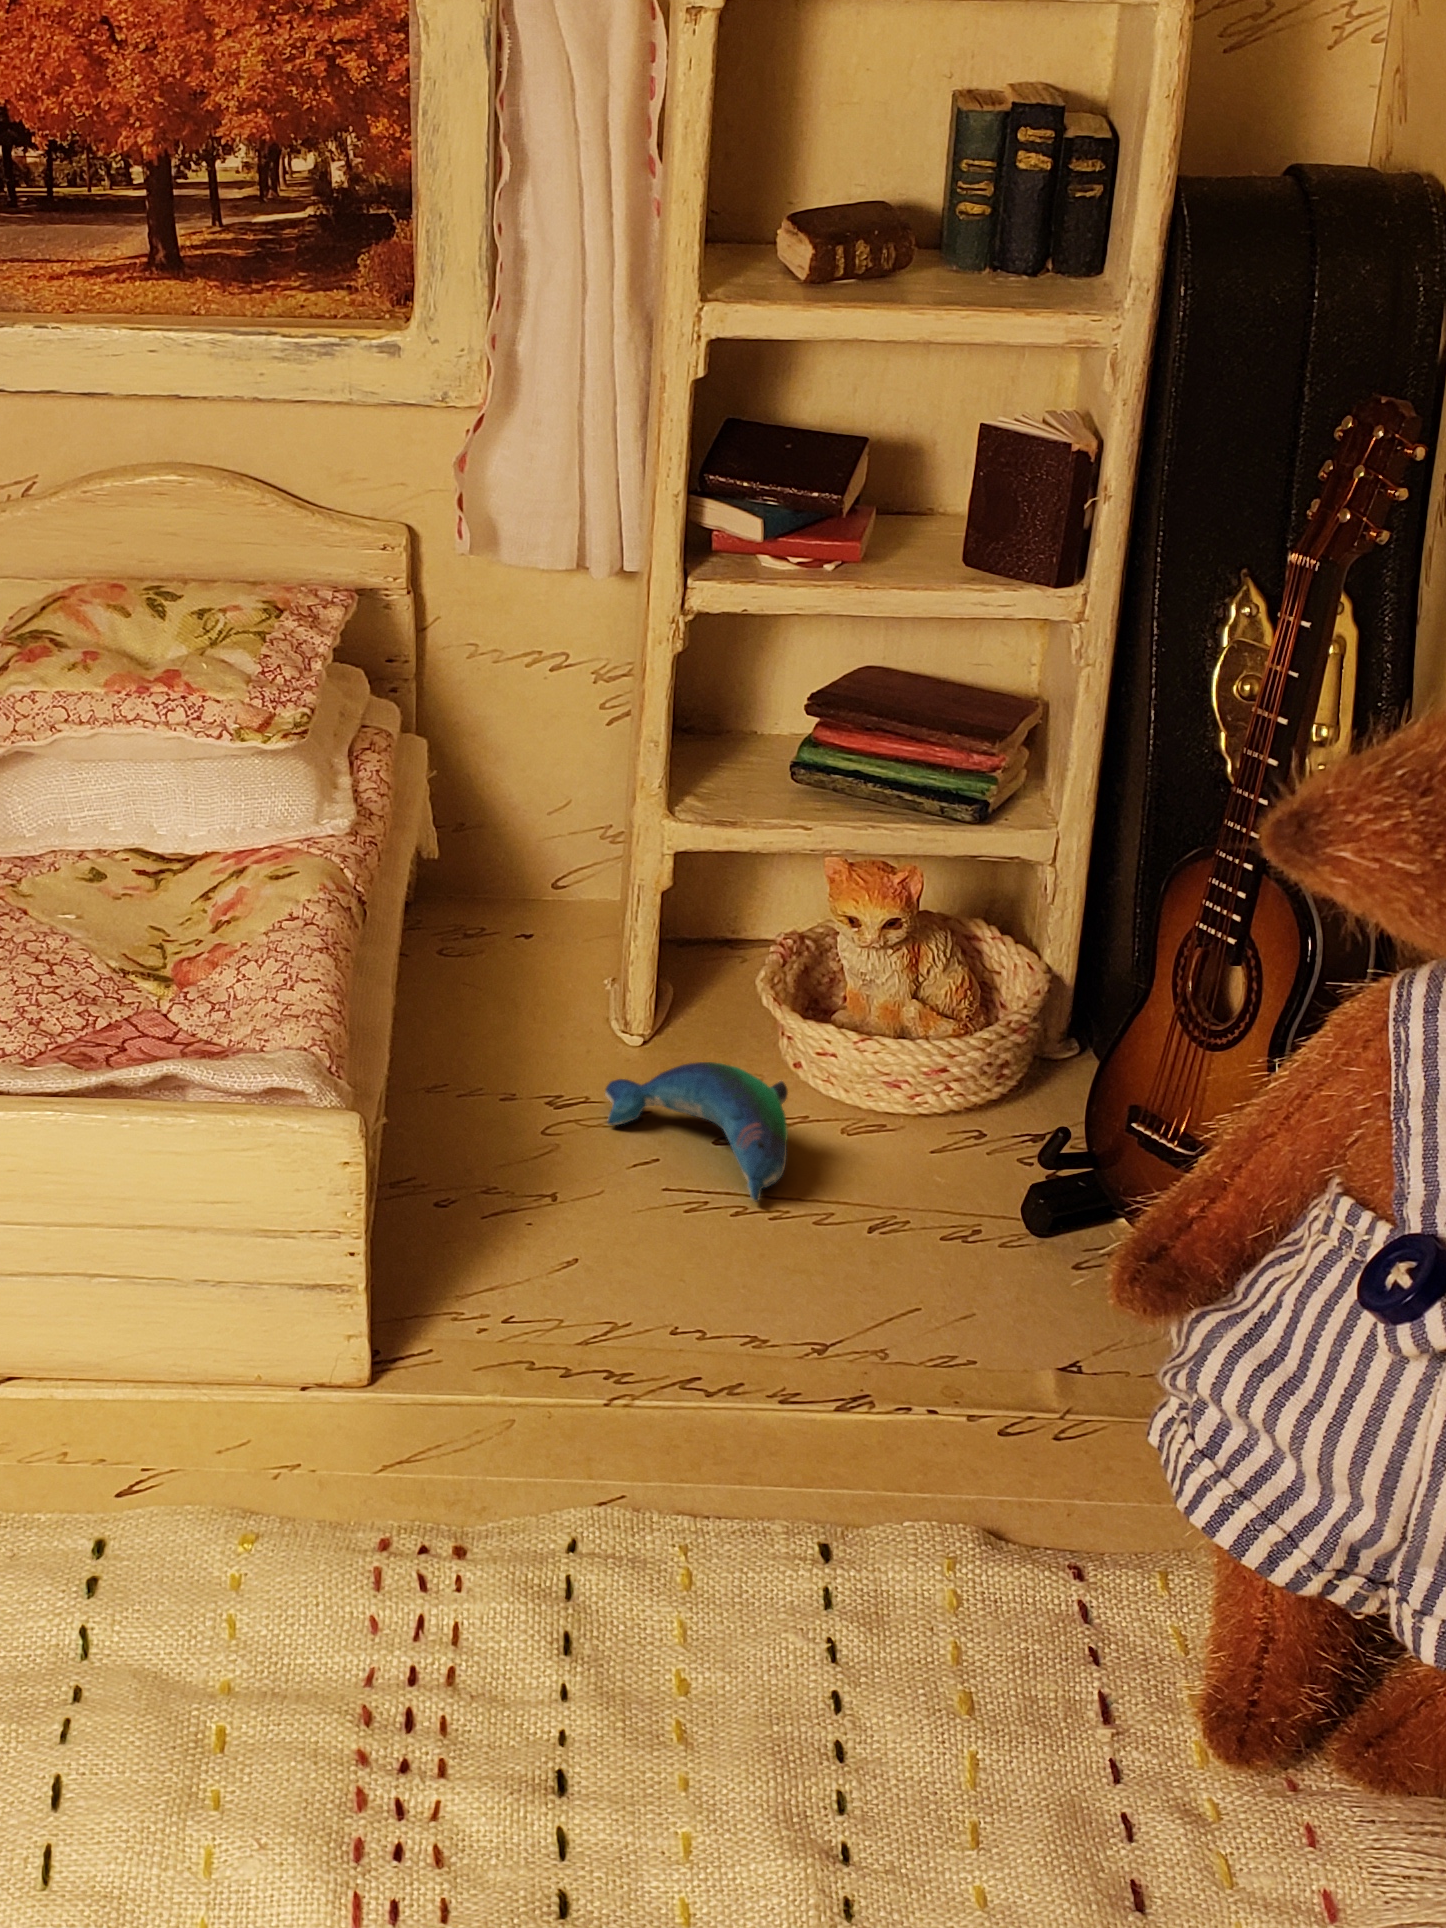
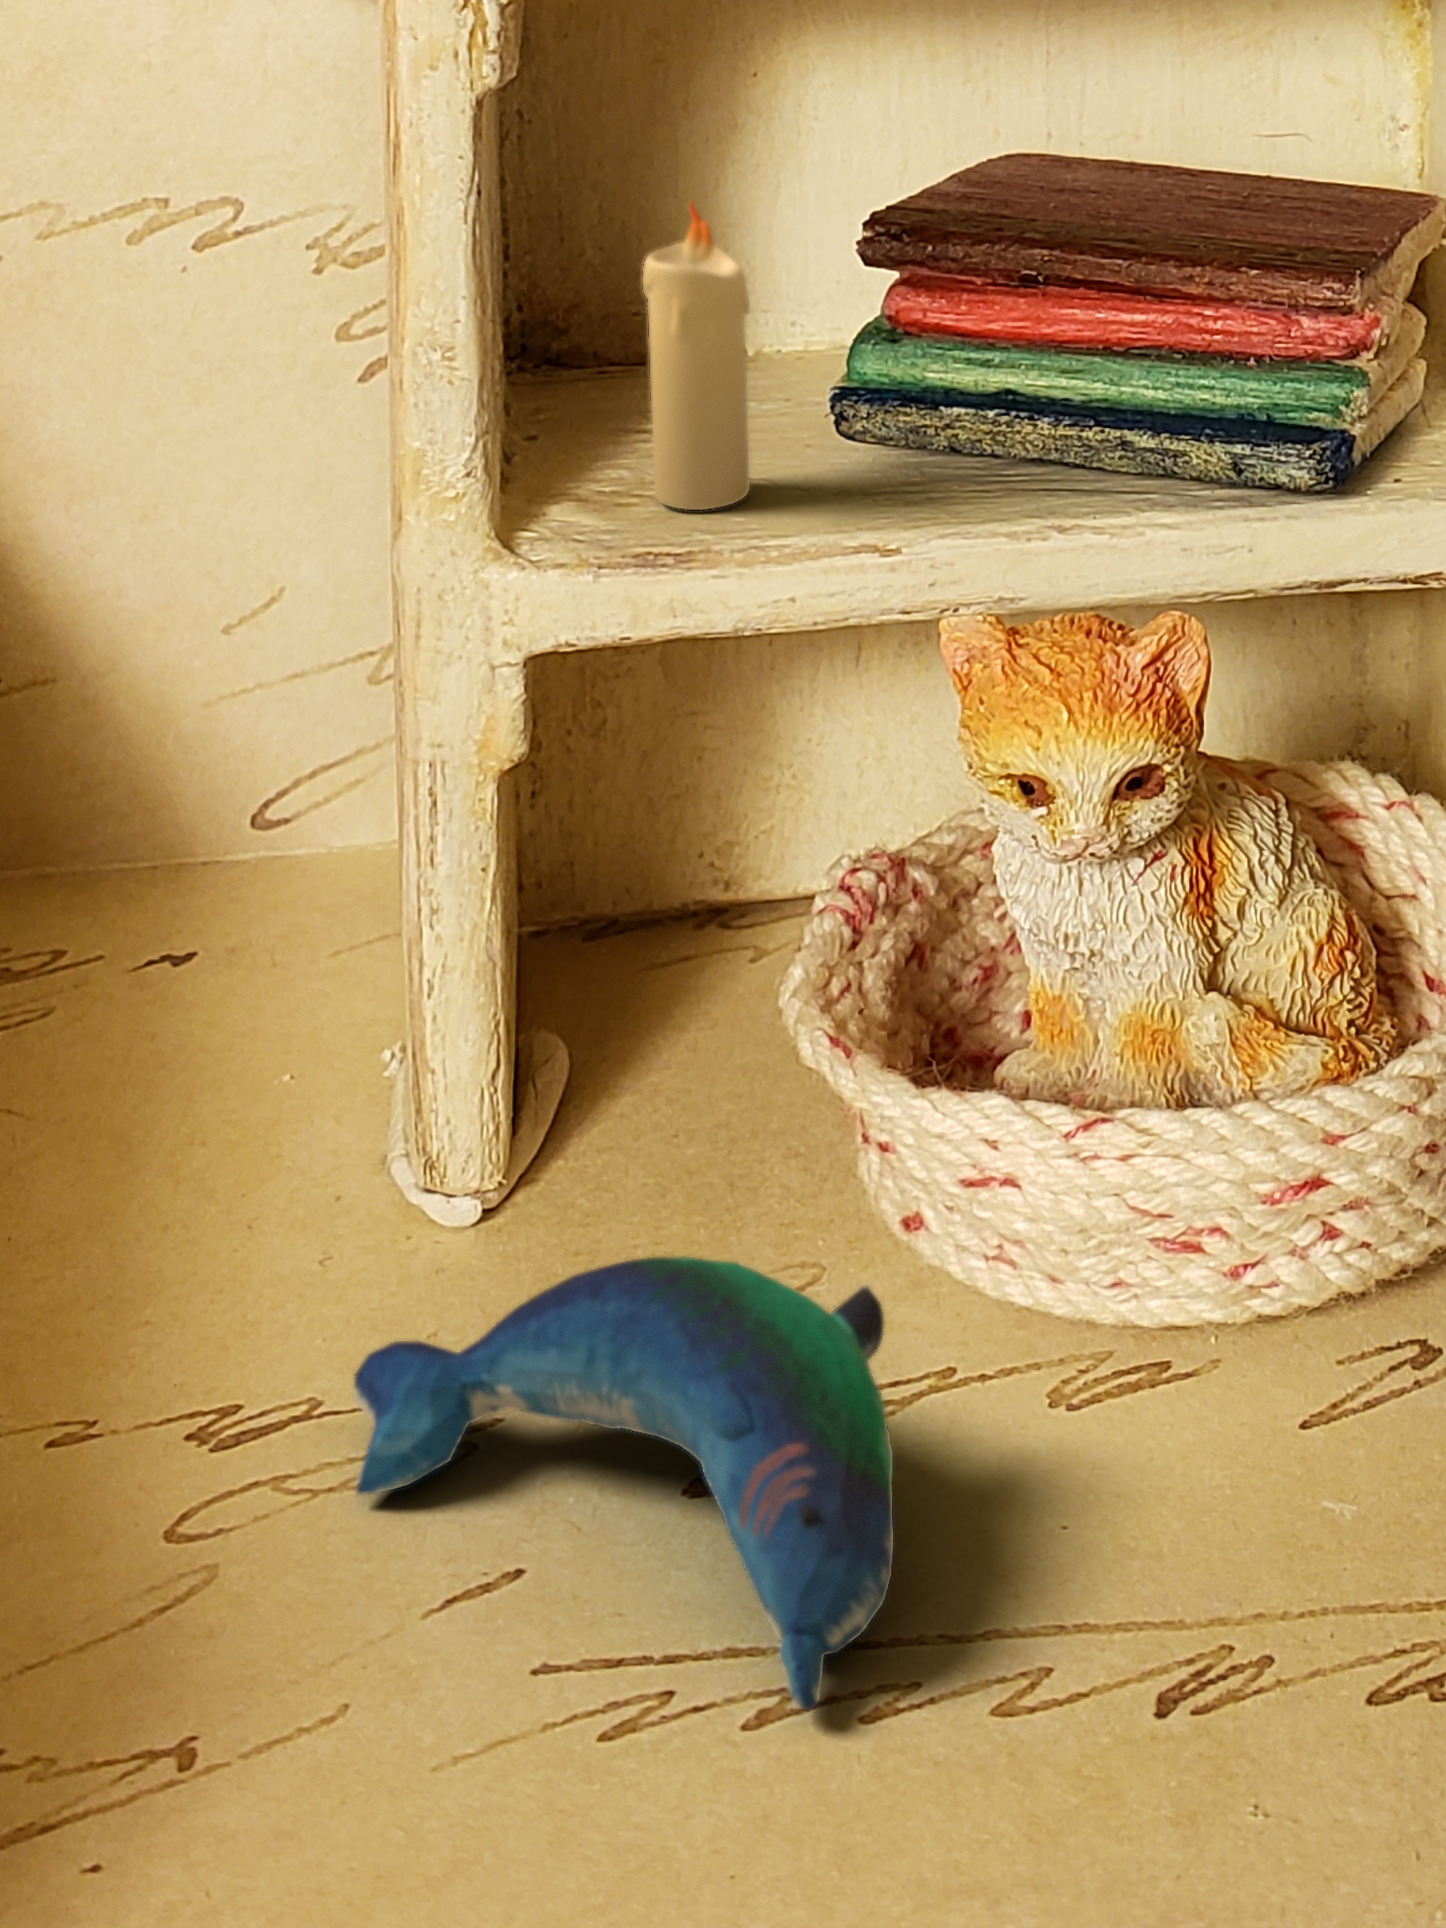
candle: none [724,689,766,803] -> present [643,203,750,510]

